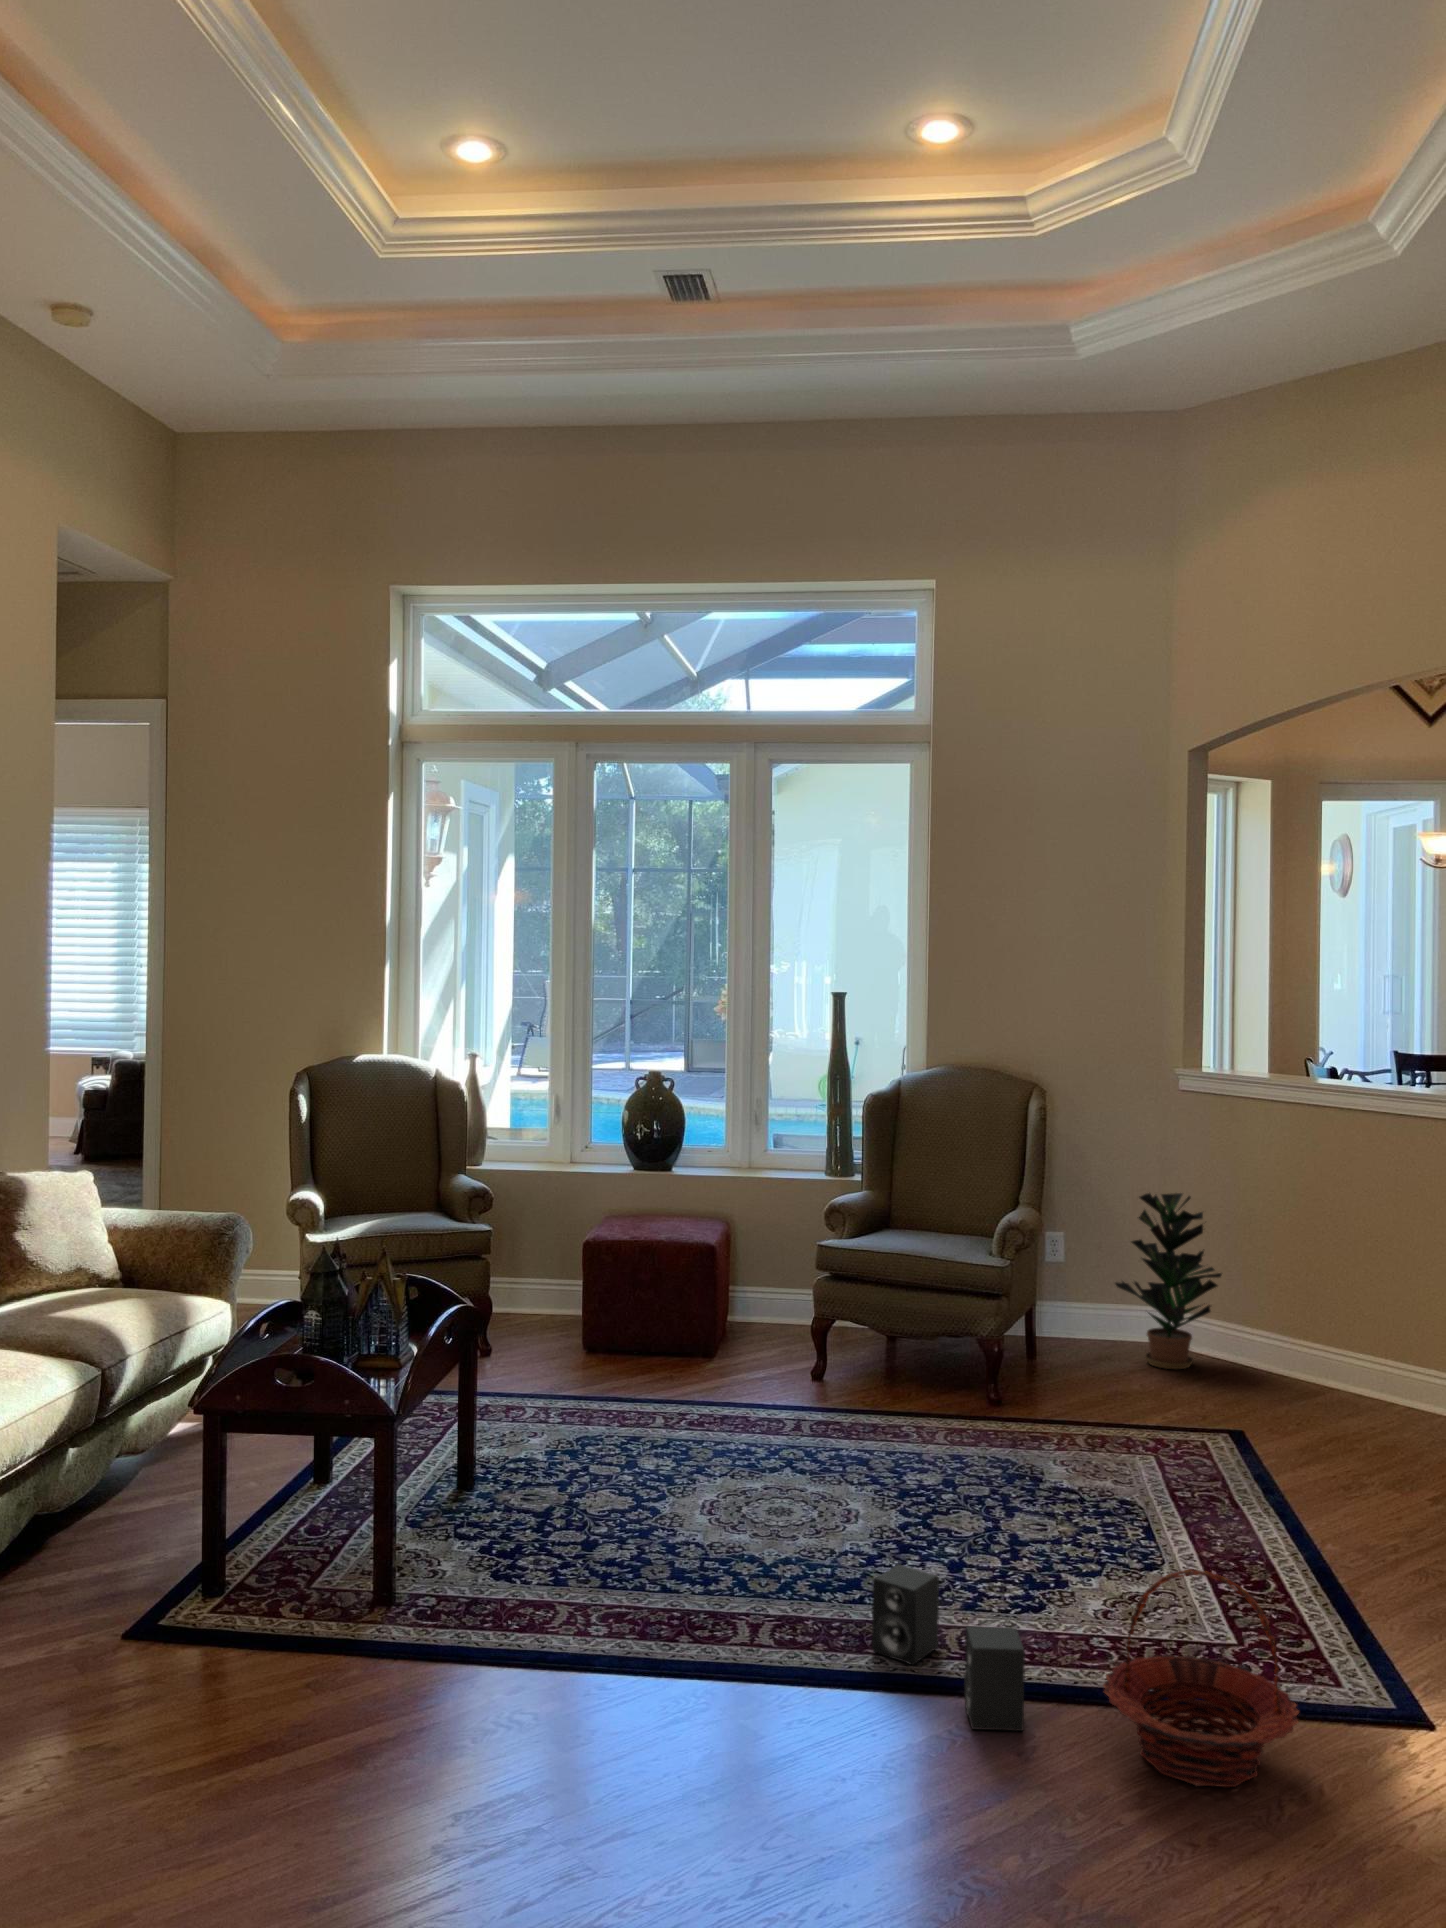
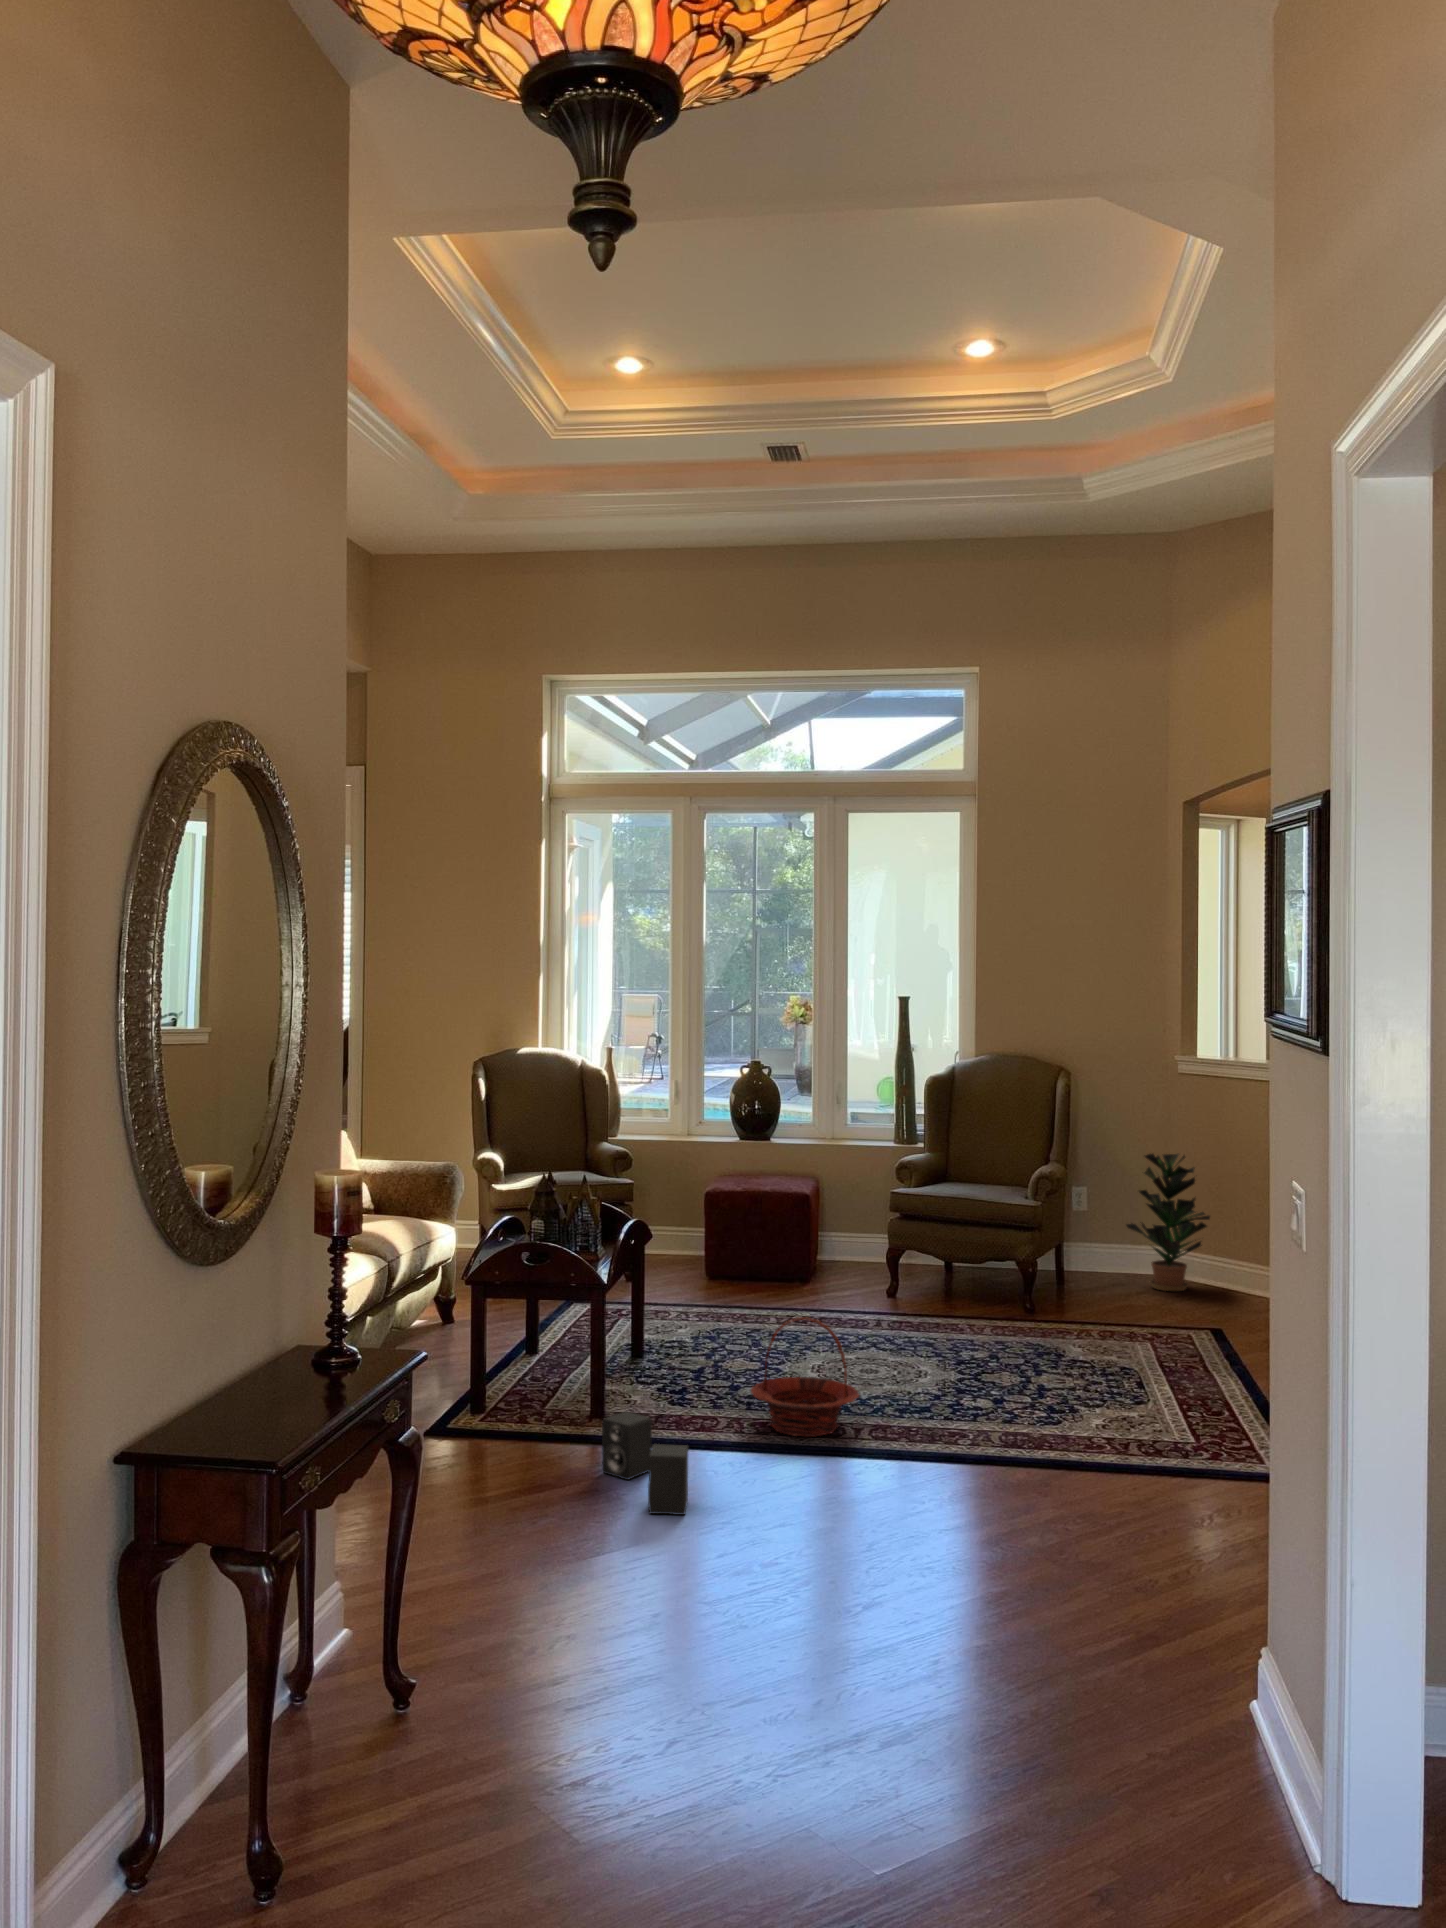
speaker: present [872,1564,1025,1731] -> present [602,1412,688,1515]
basket: present [1103,1569,1299,1787] -> present [751,1317,859,1437]

